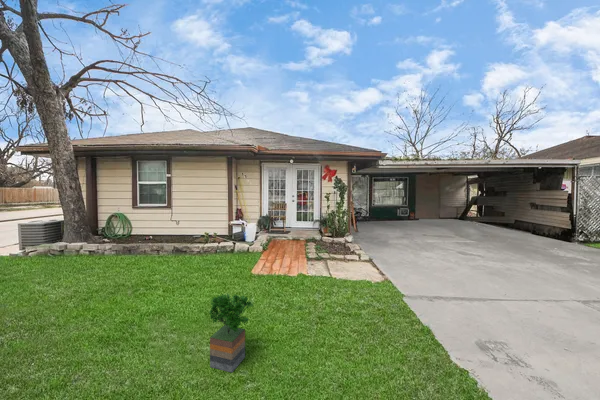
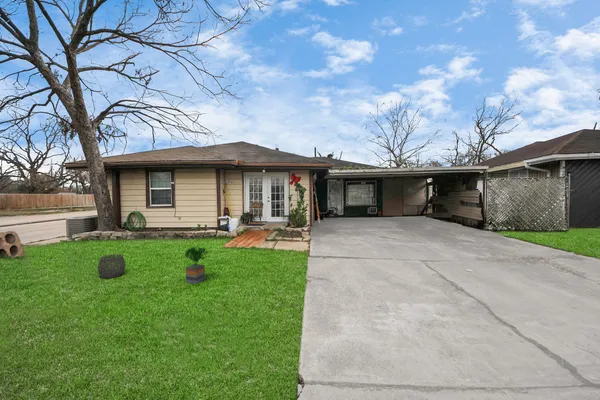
woven basket: none [35,300,92,353] -> present [98,254,126,278]

